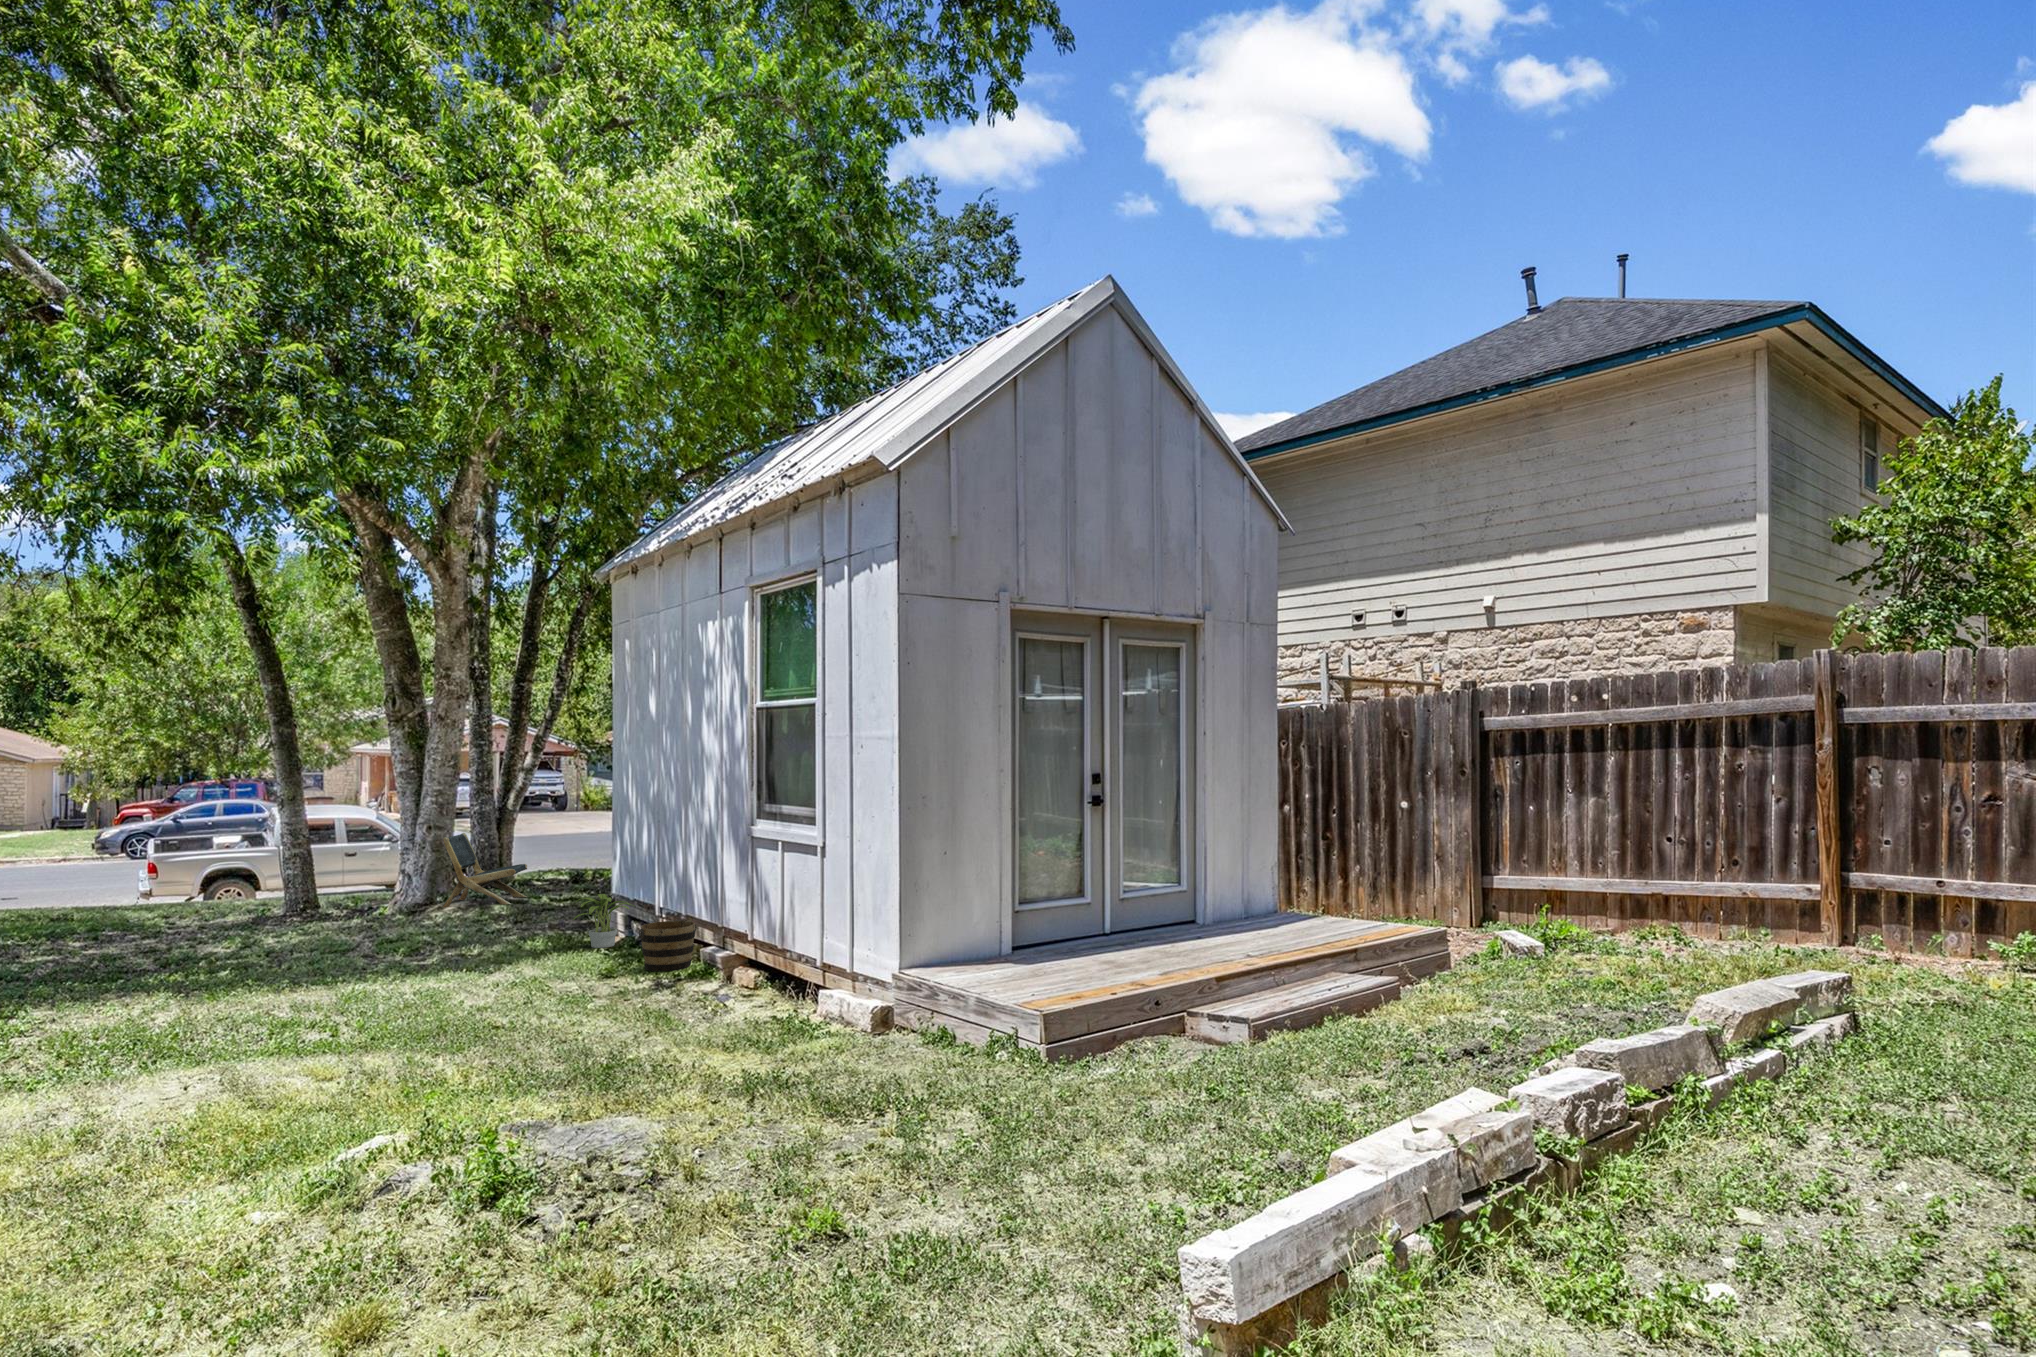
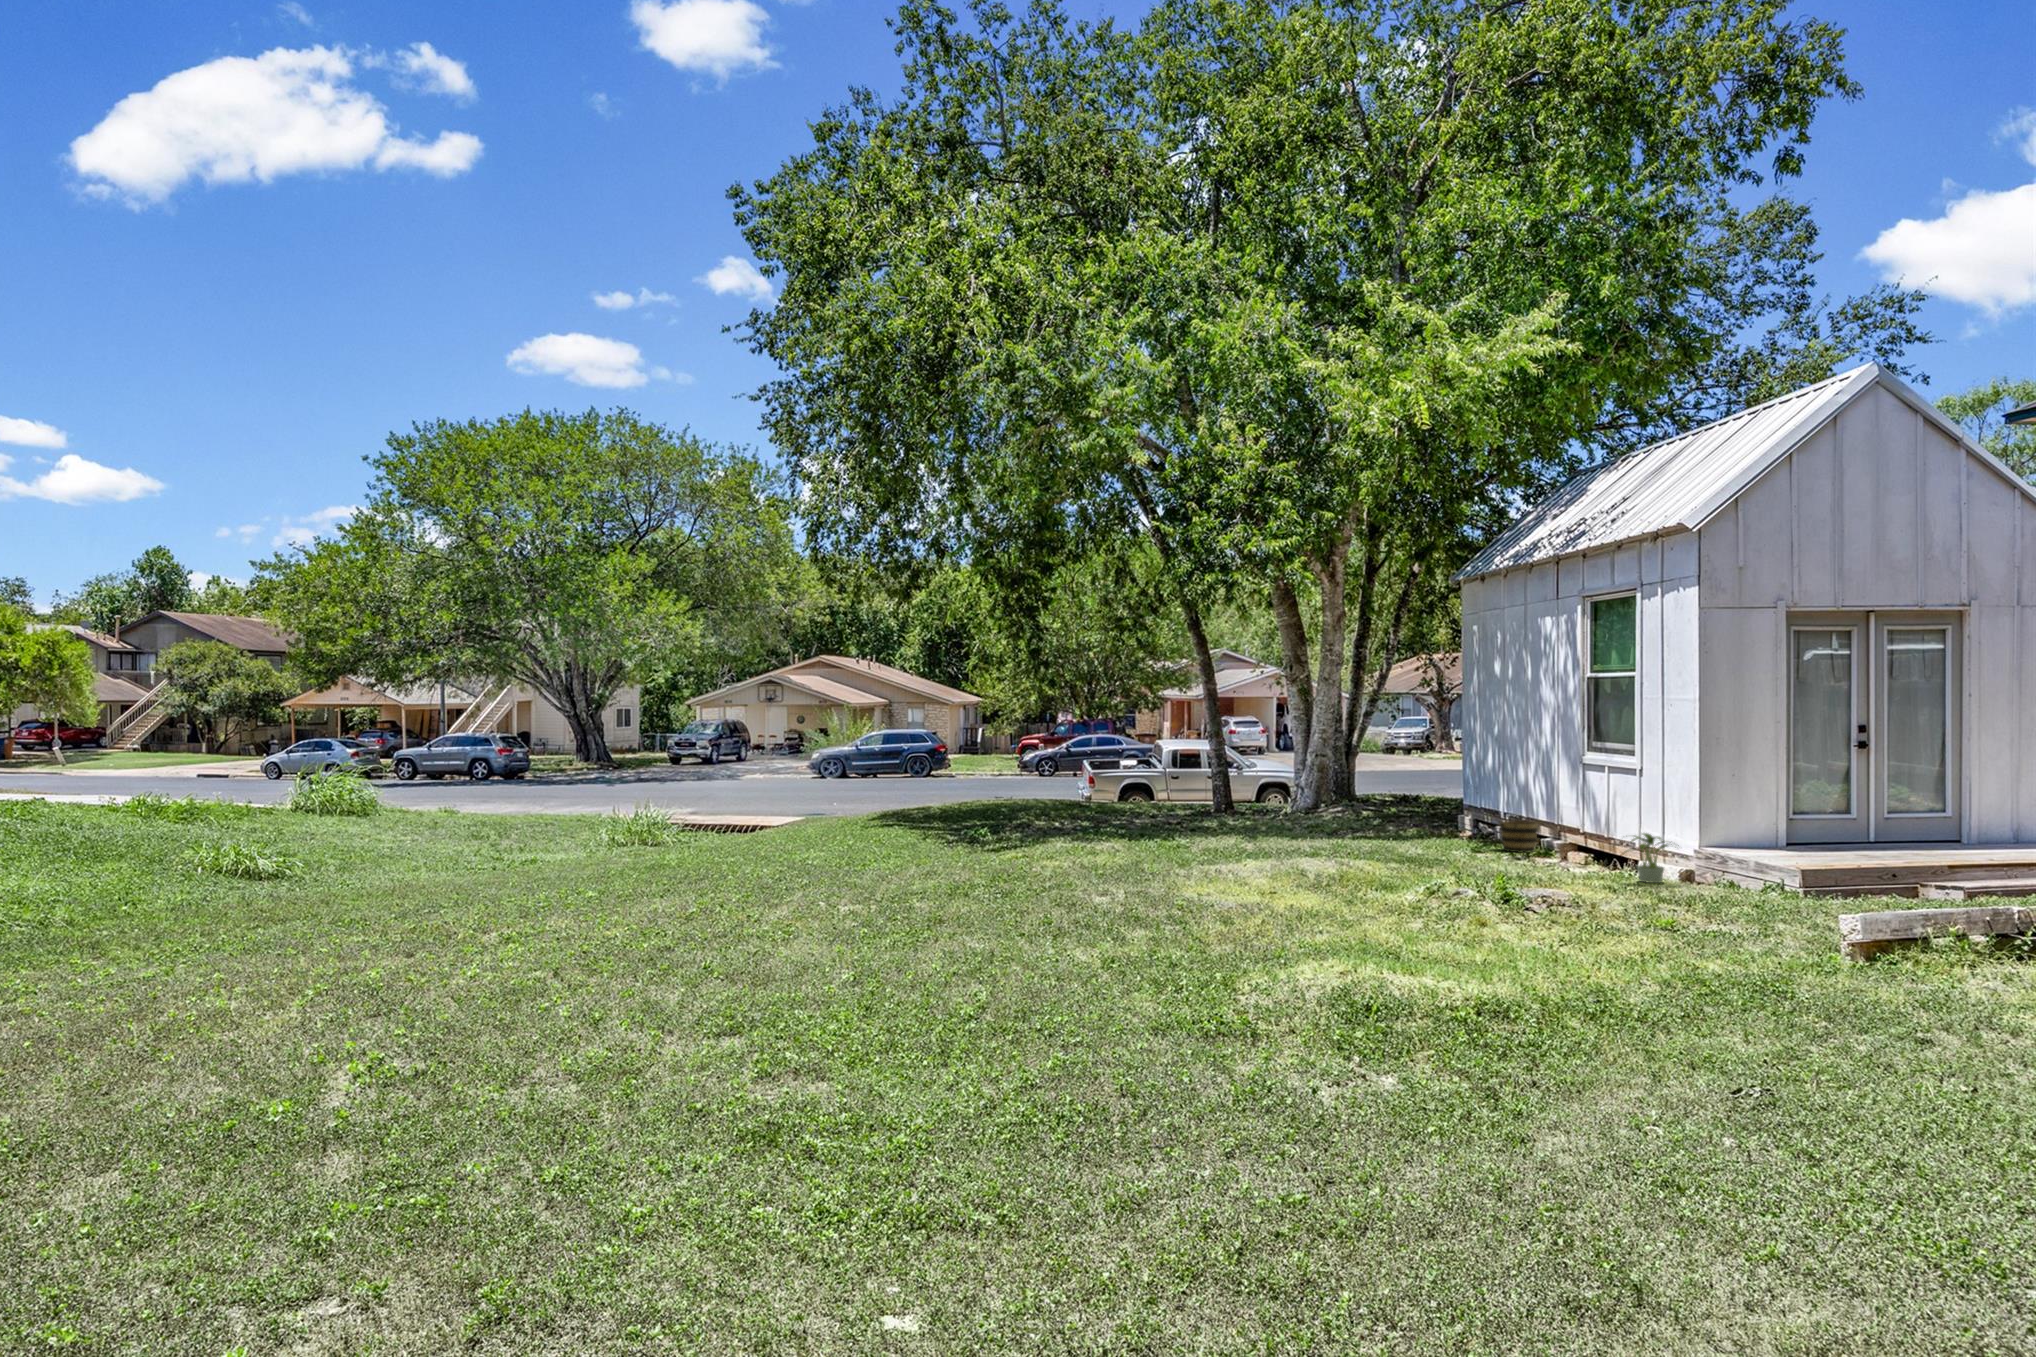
lounge chair: present [442,833,527,907] -> none [1320,762,1376,816]
potted plant: present [573,894,634,948] -> present [1626,833,1679,883]

